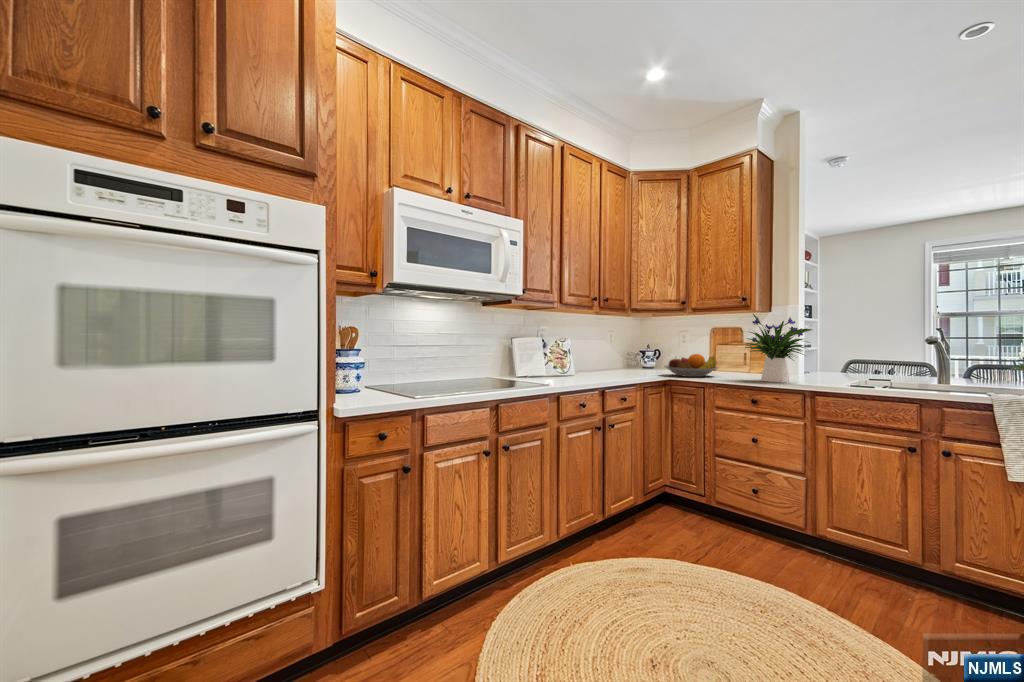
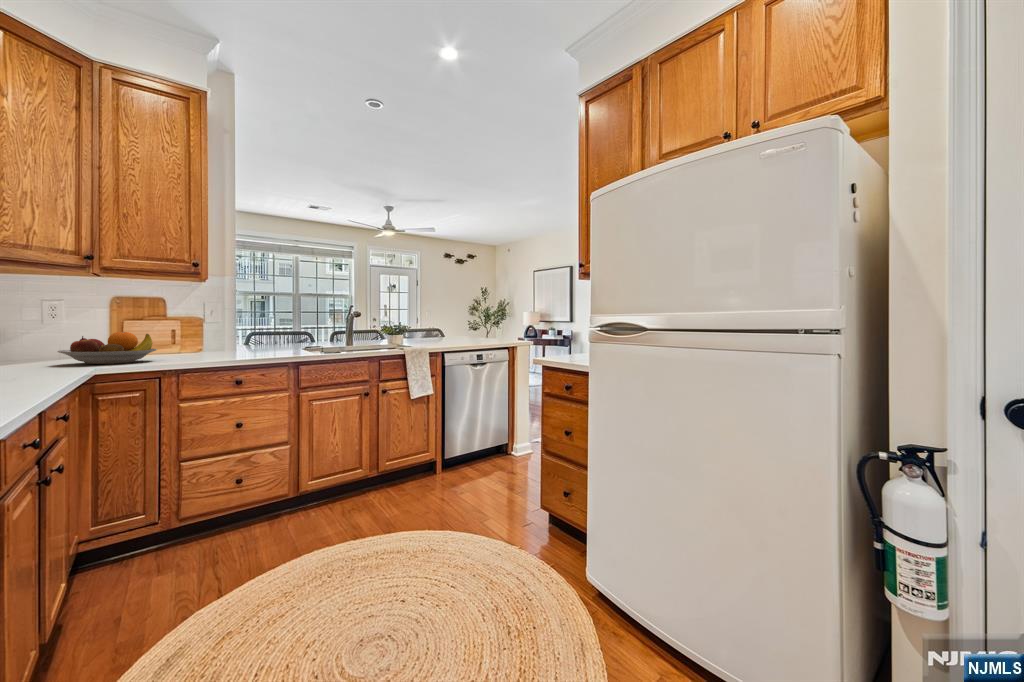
flower arrangement: present [745,314,812,383] -> none [201,283,281,358]

